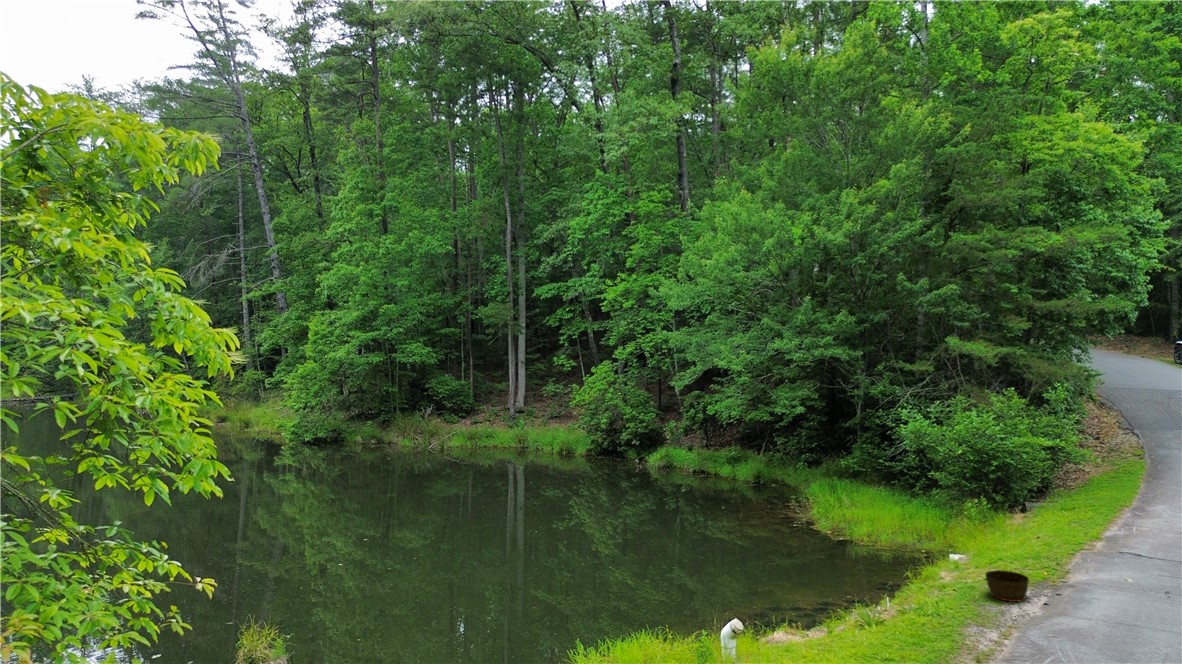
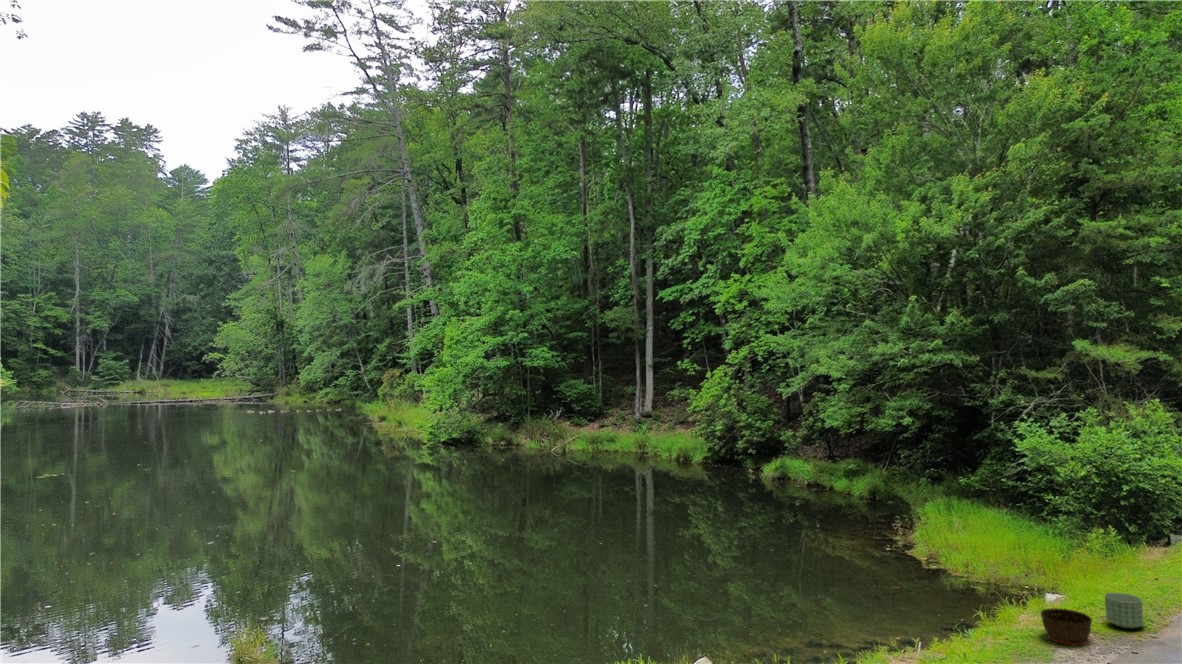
planter: none [1028,553,1060,583] -> present [1105,593,1144,629]

